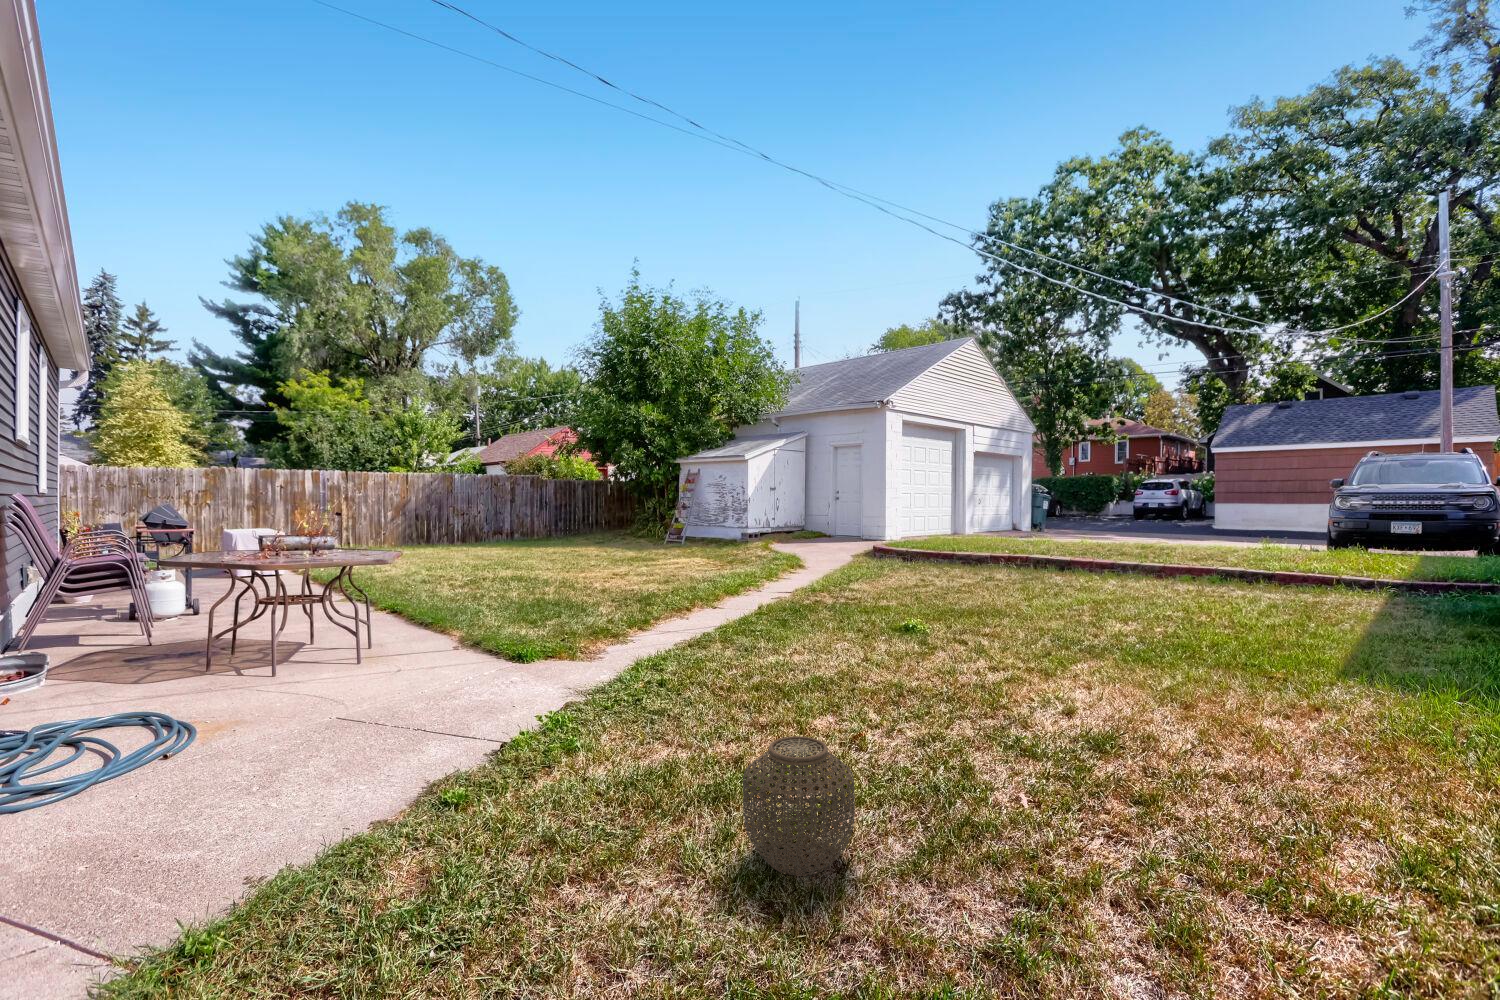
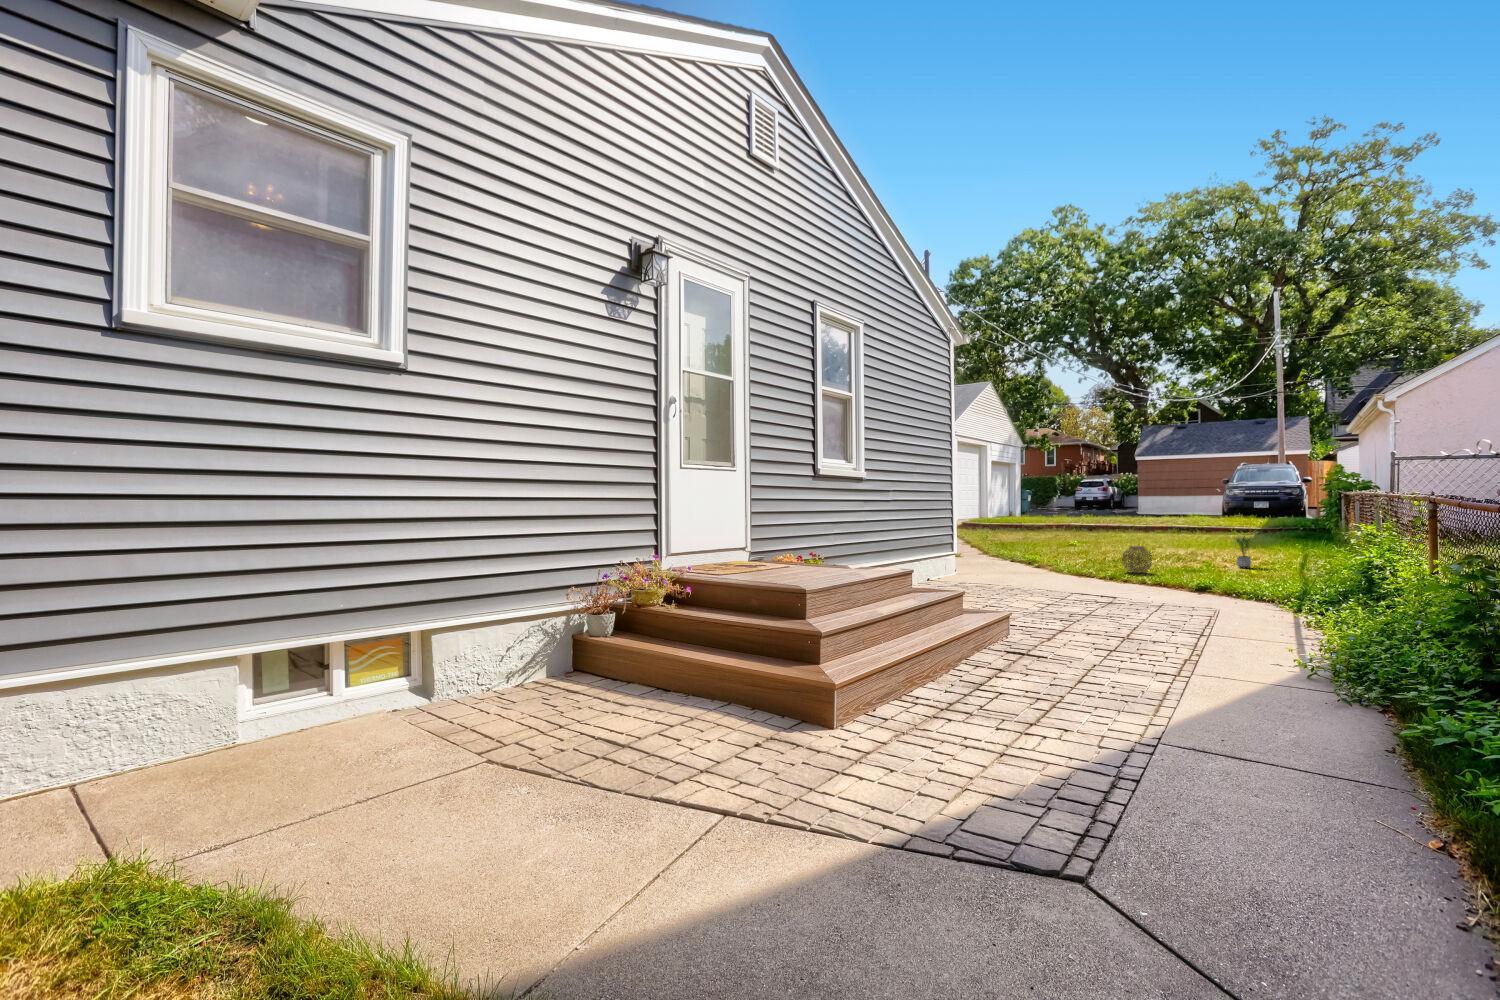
potted plant: none [1249,701,1373,861] -> present [1233,536,1253,568]

